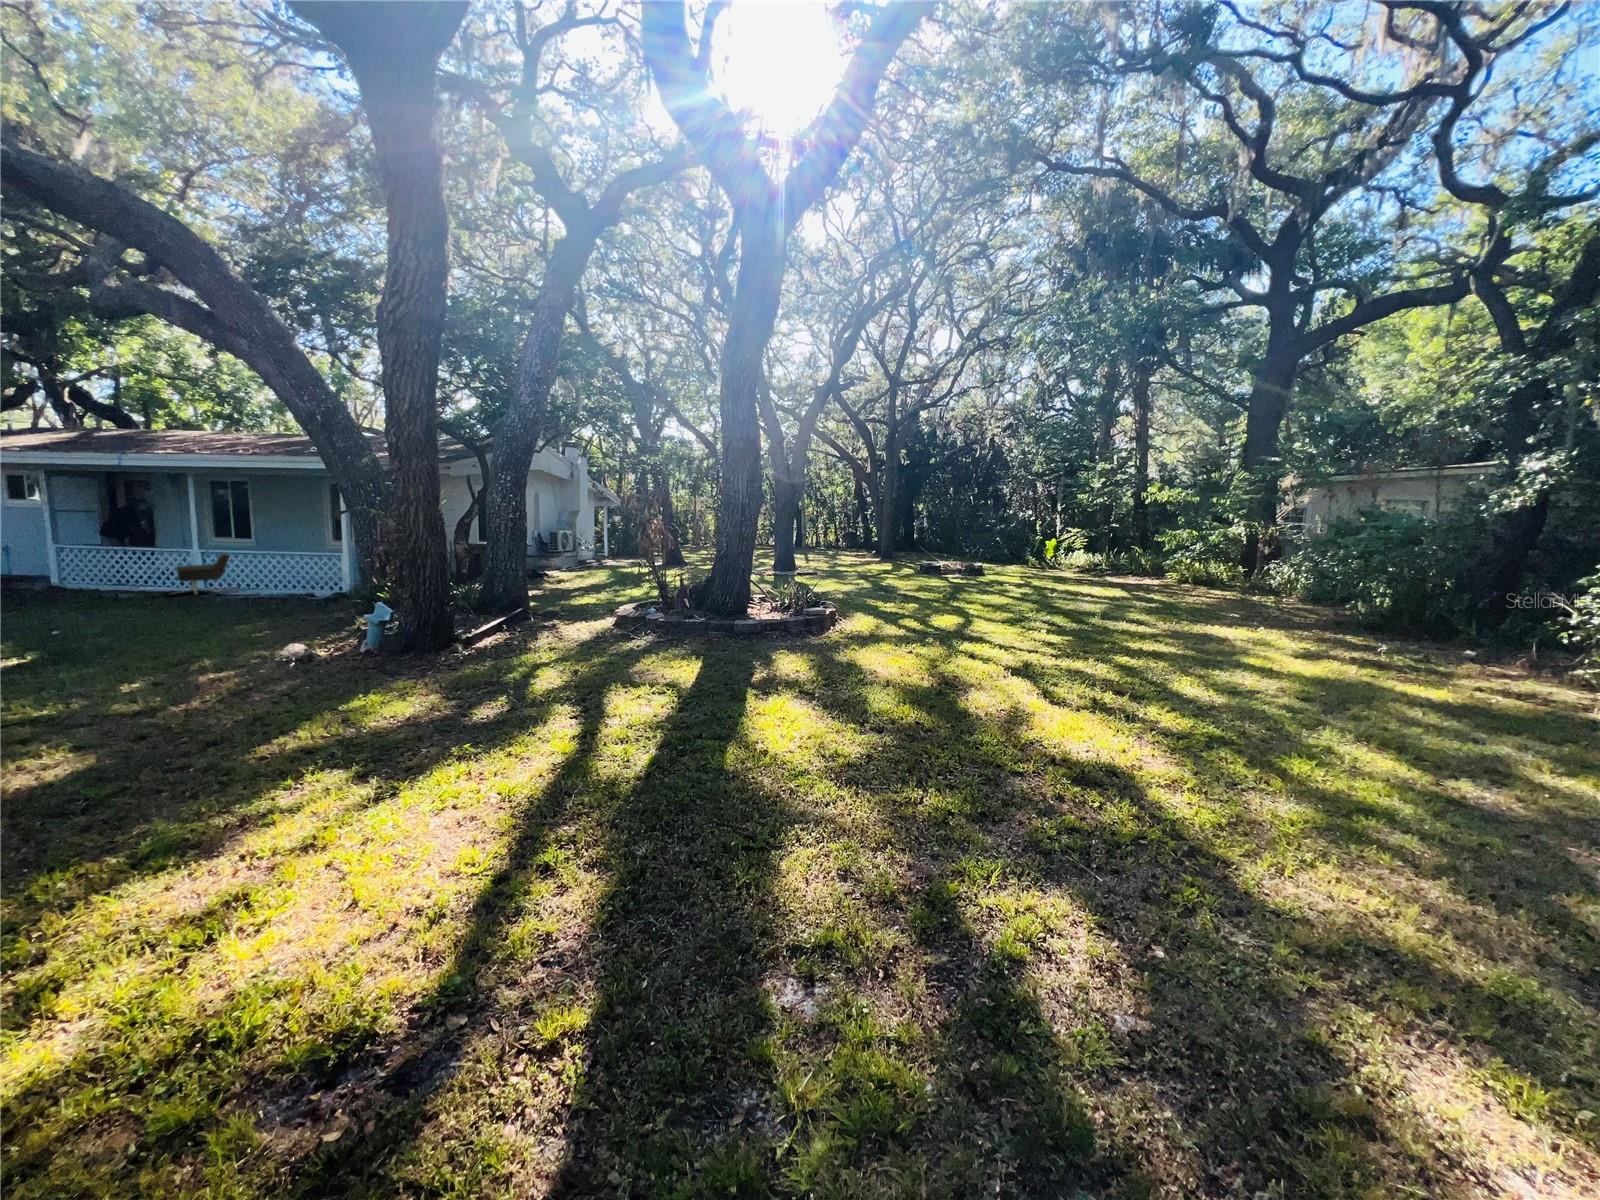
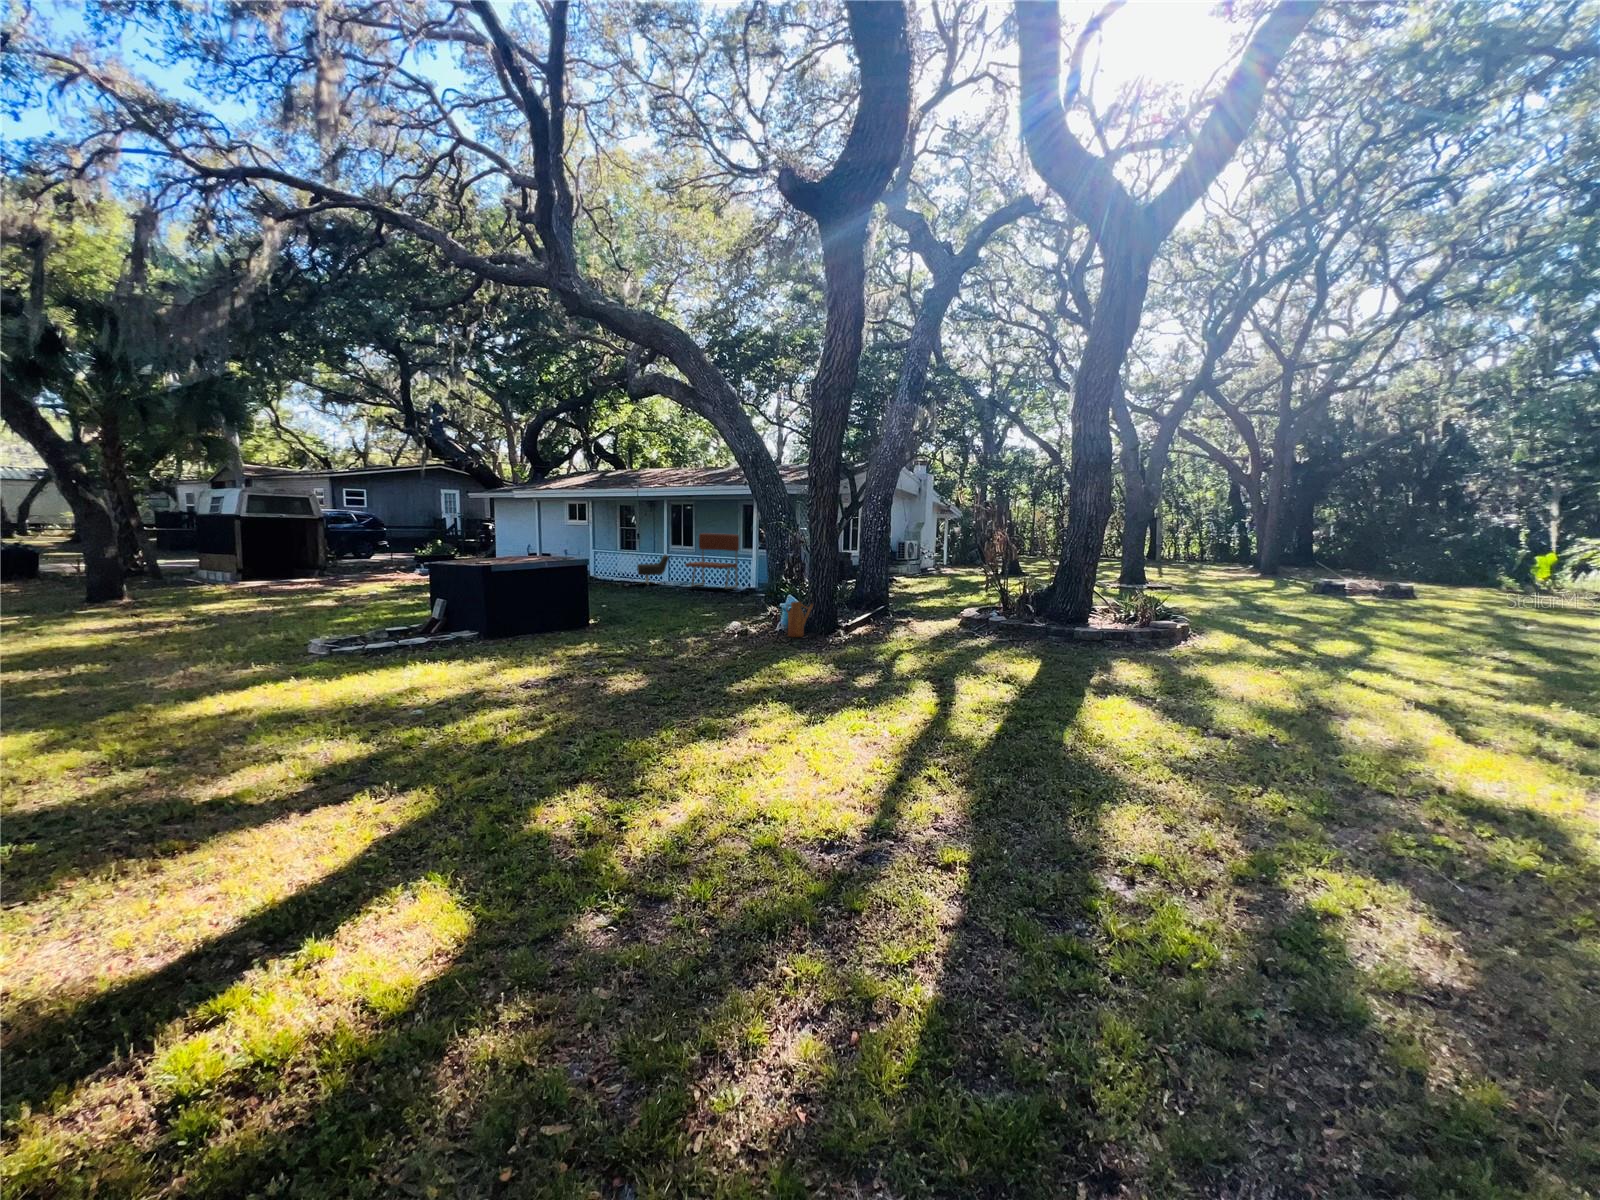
bench: none [255,524,340,595] -> present [685,533,739,589]
watering can: none [389,610,427,656] -> present [786,601,813,637]

